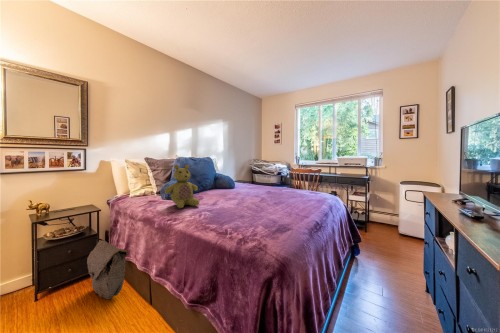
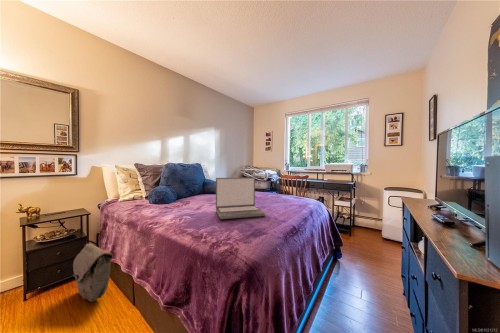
stuffed bear: present [165,165,199,208] -> none [150,170,184,212]
laptop: none [232,172,285,215] -> present [216,177,265,219]

